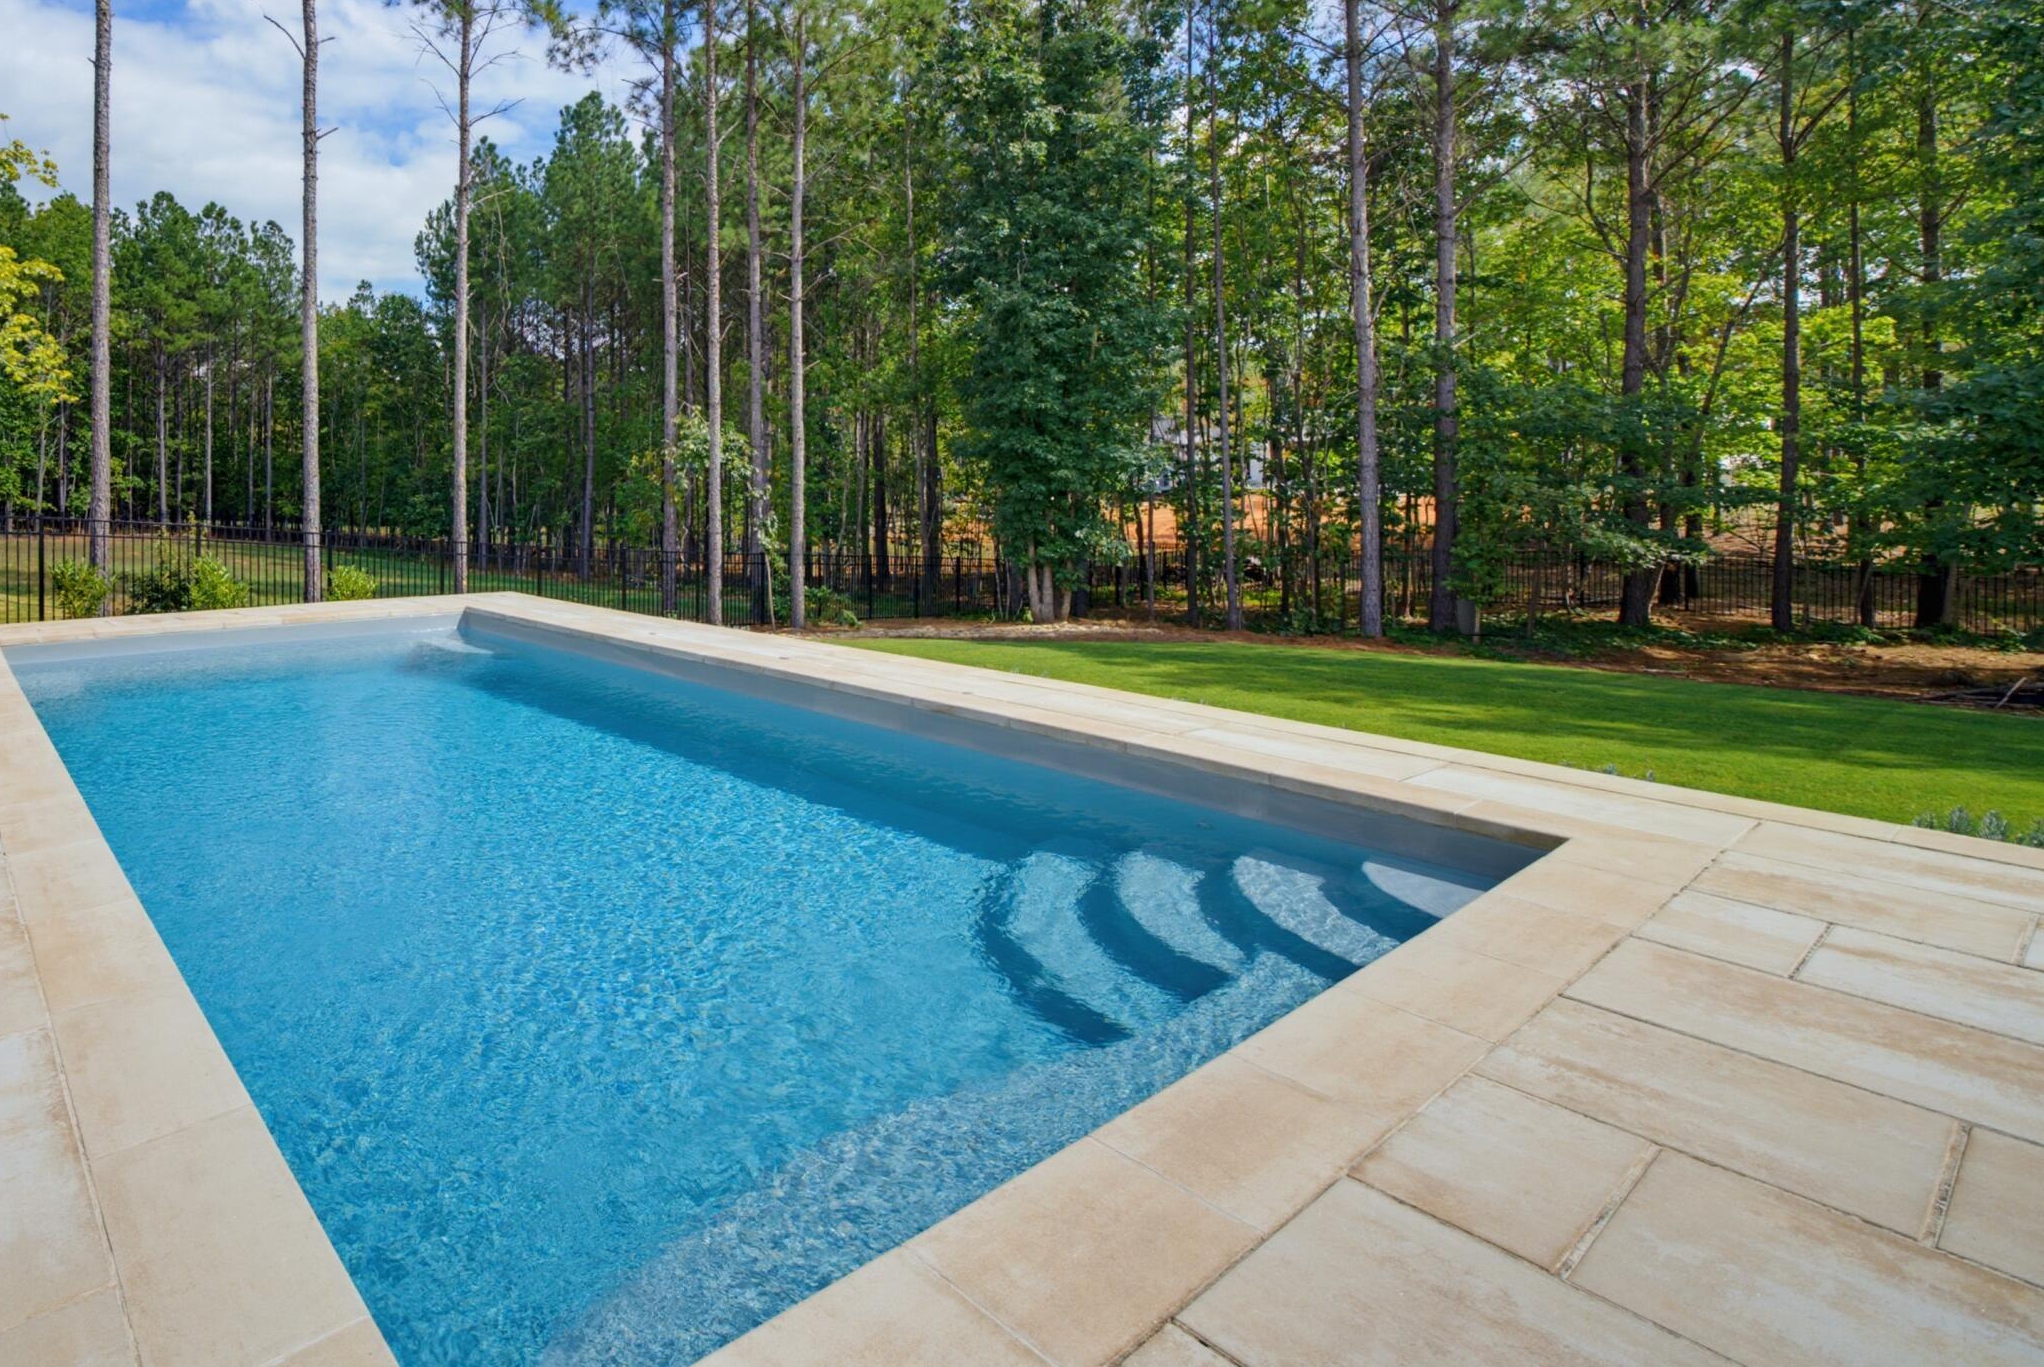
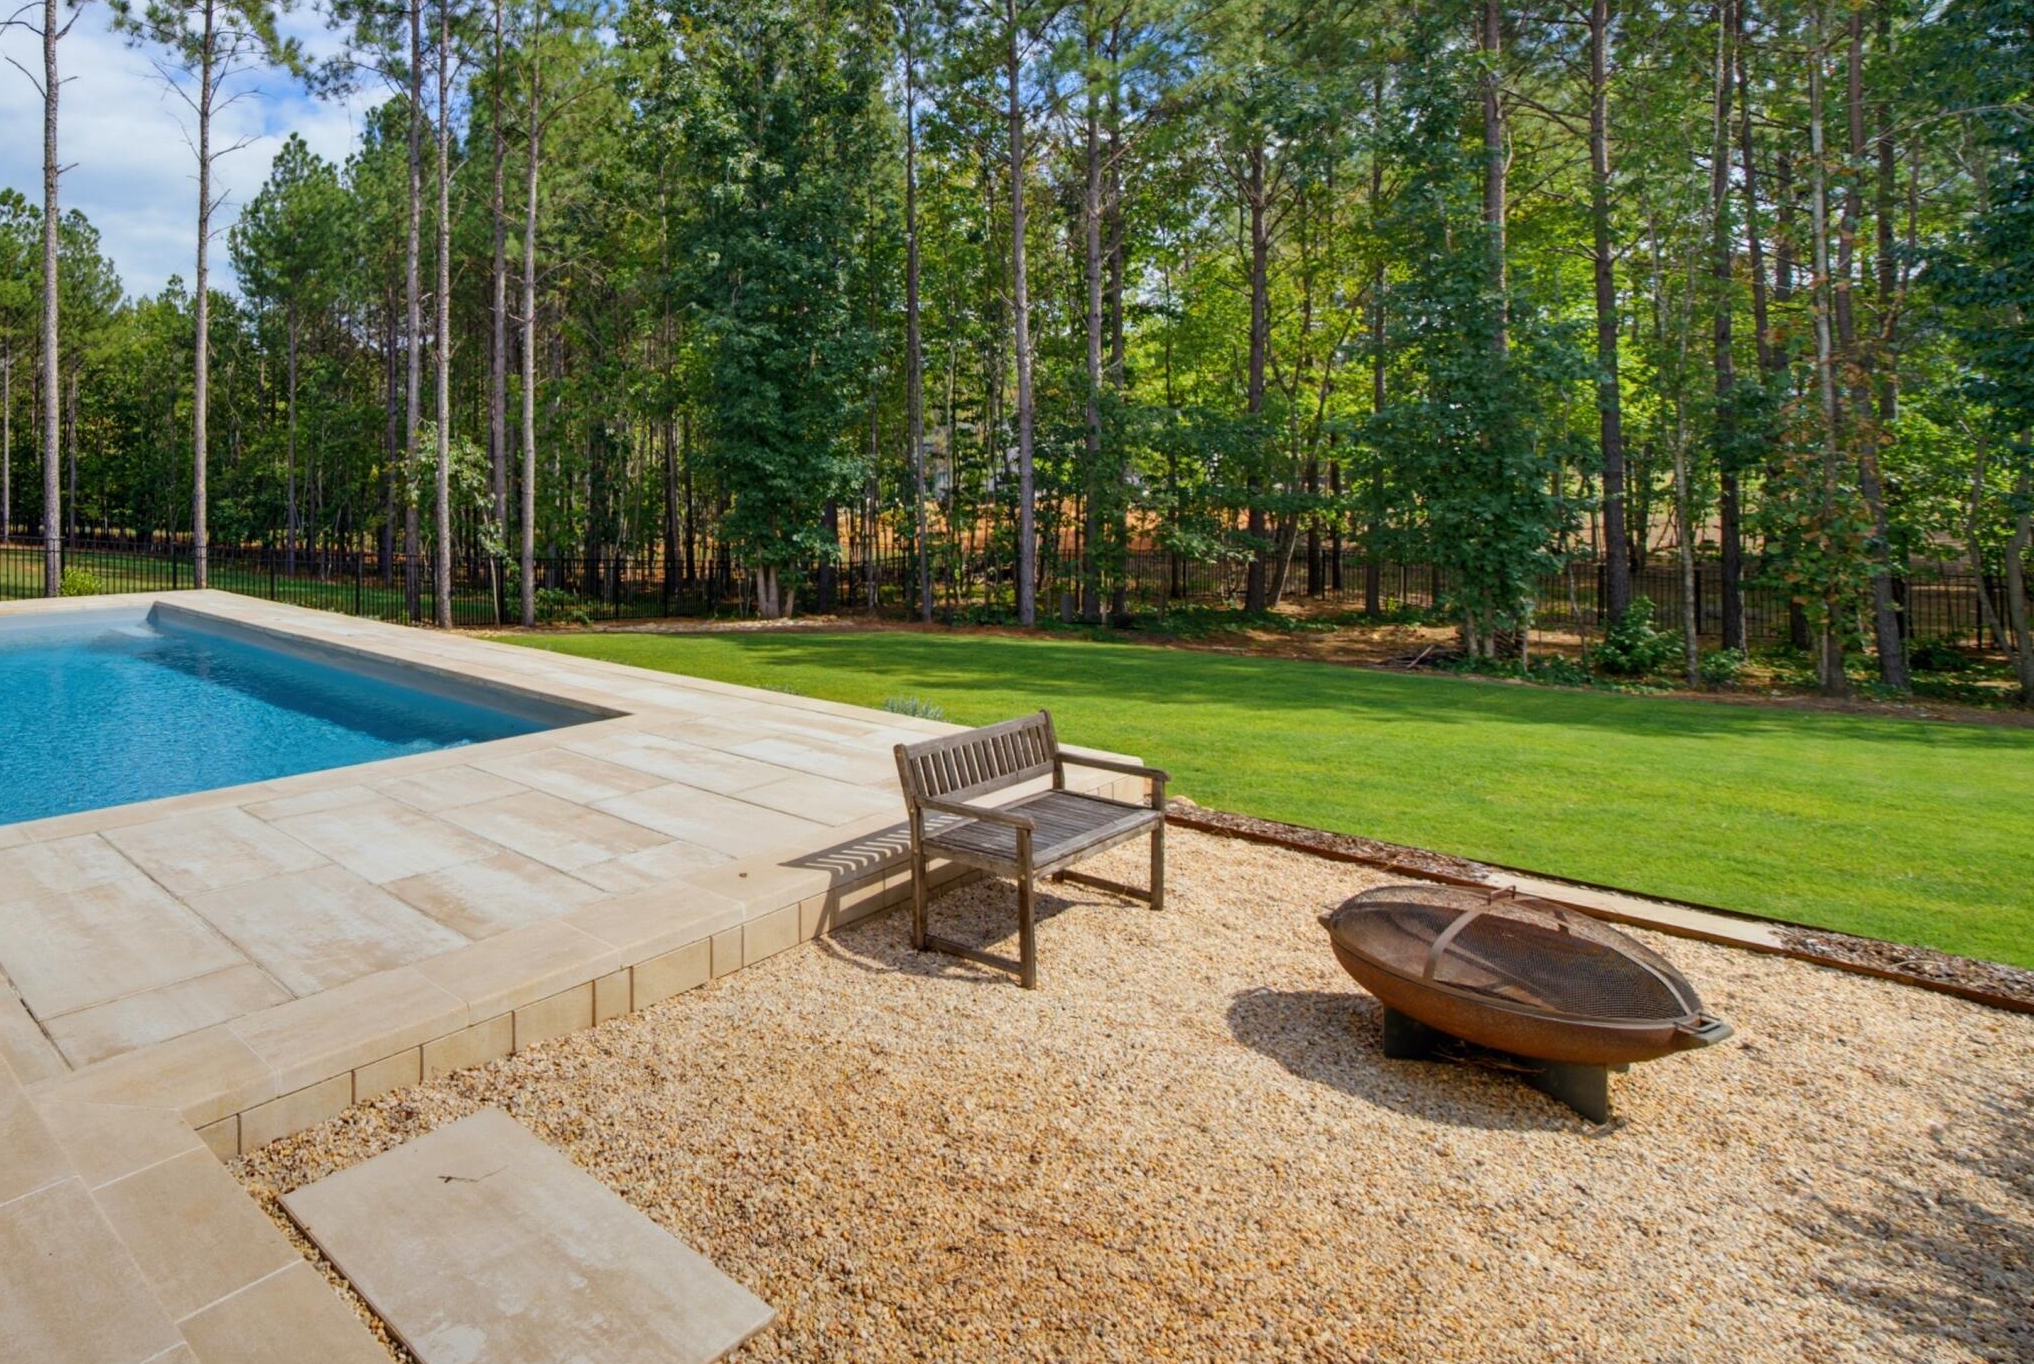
basket: none [1531,613,1575,643] -> present [1109,615,1135,629]

